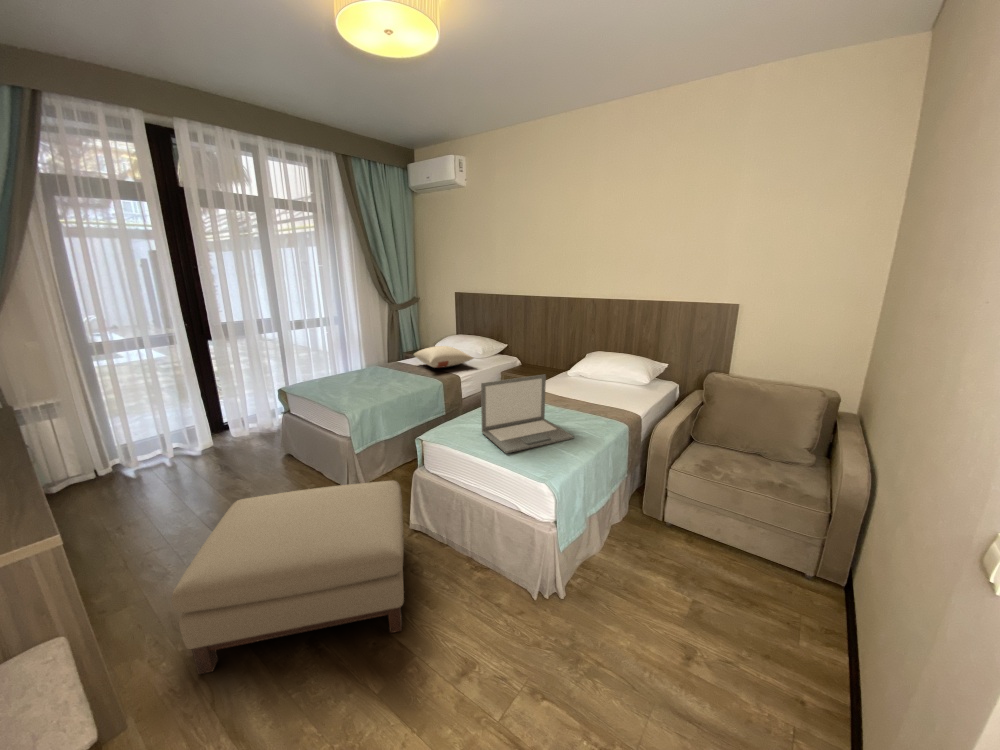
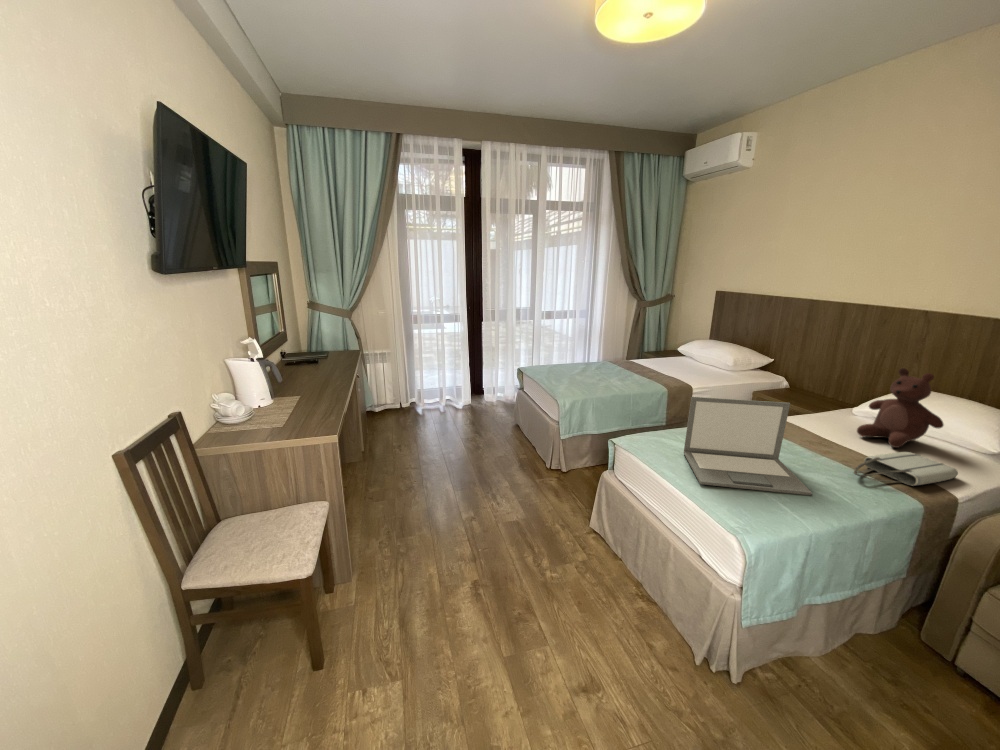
teddy bear: none [576,339,617,393] -> present [857,368,943,448]
pillow: present [414,346,473,368] -> none [648,350,716,374]
tote bag: none [588,394,632,417] -> present [854,452,958,486]
ottoman: present [171,481,404,674] -> none [396,449,584,615]

